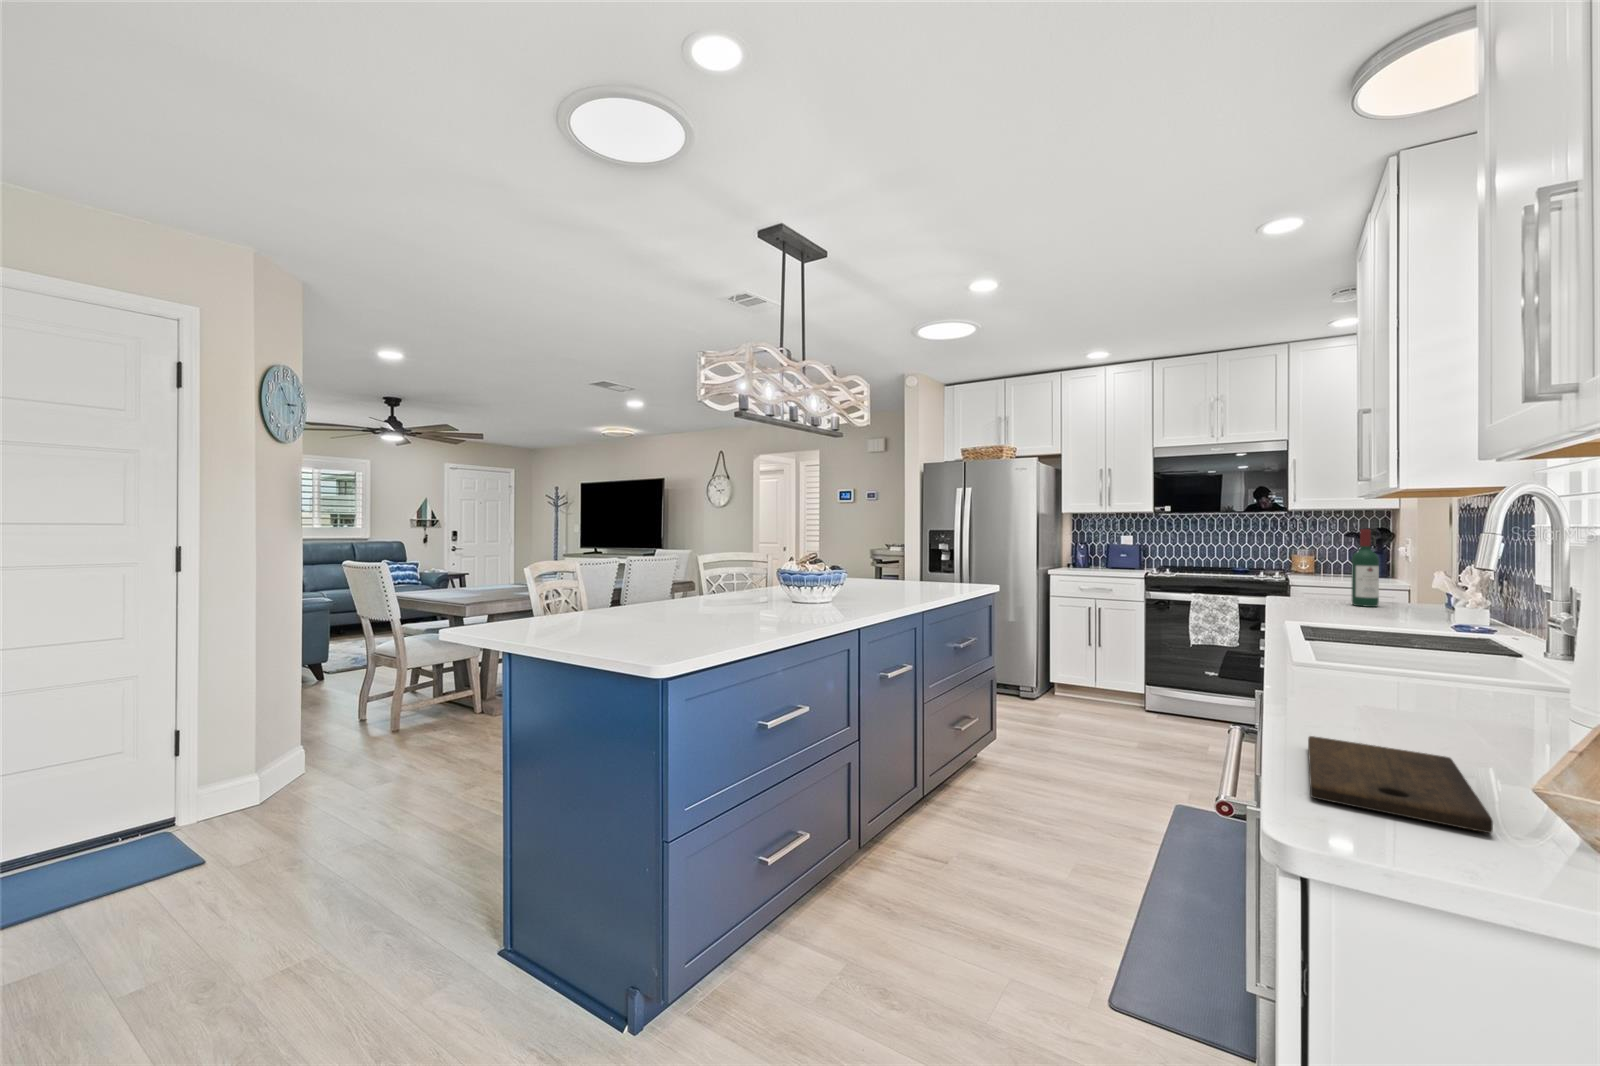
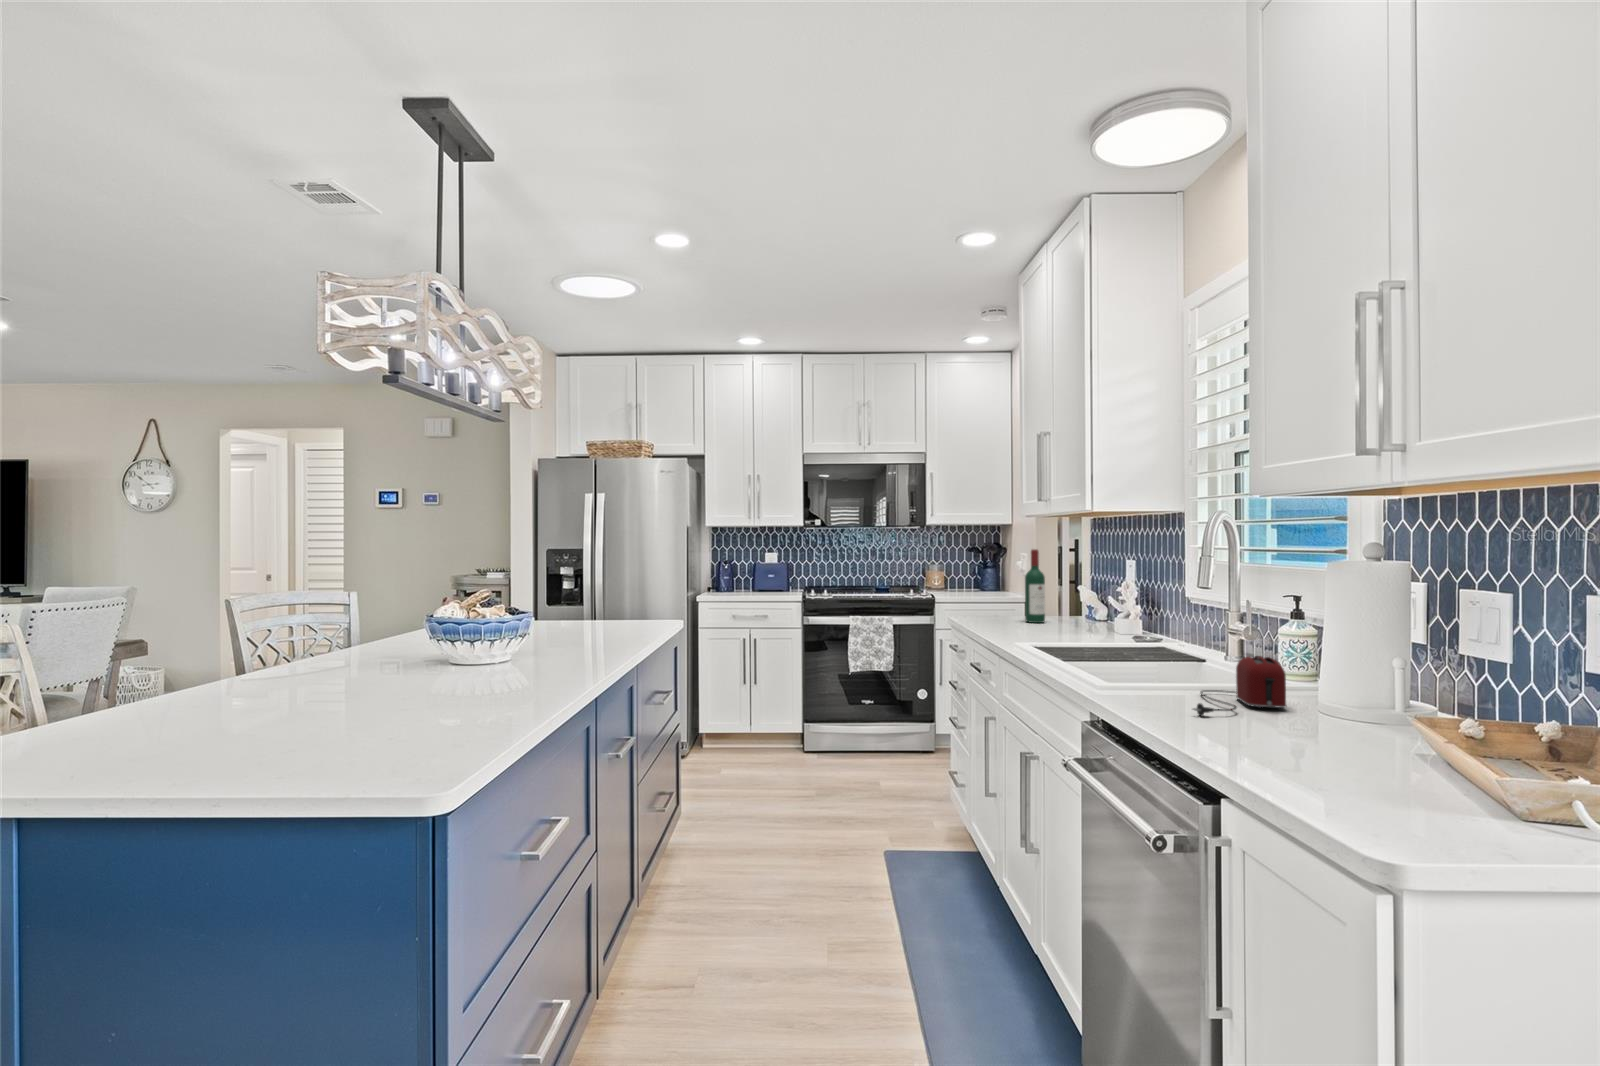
toaster: none [1335,636,1503,698] -> present [1193,656,1286,716]
cutting board: present [1308,736,1493,833] -> none [1304,772,1530,838]

